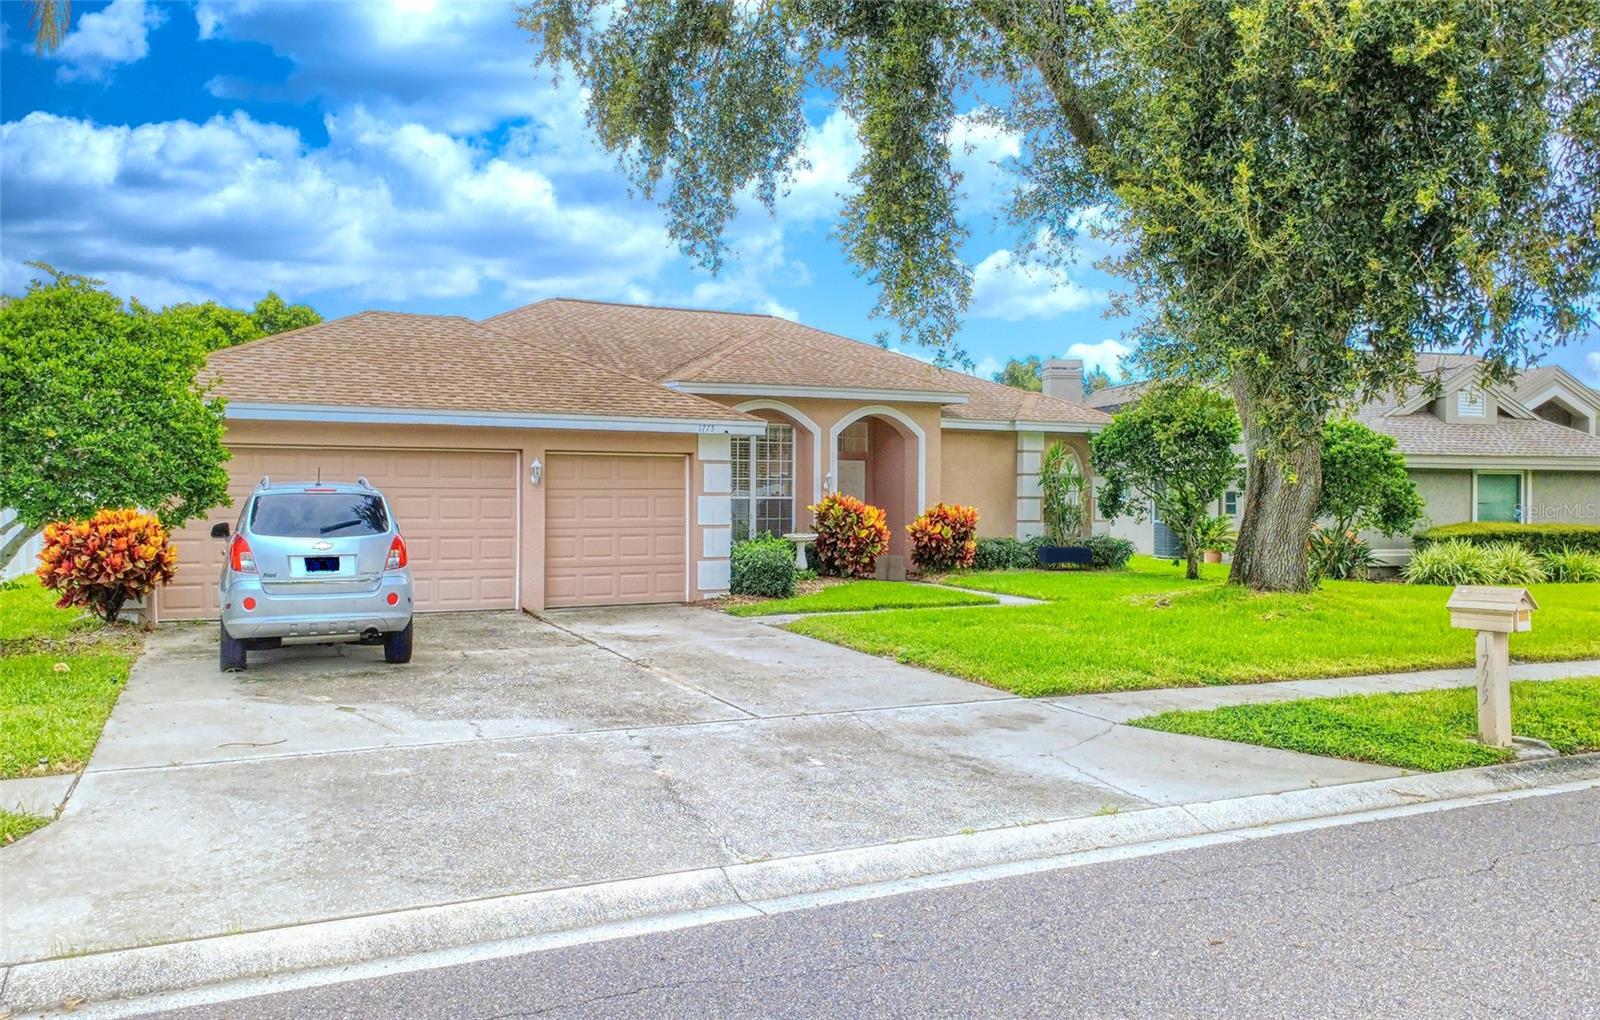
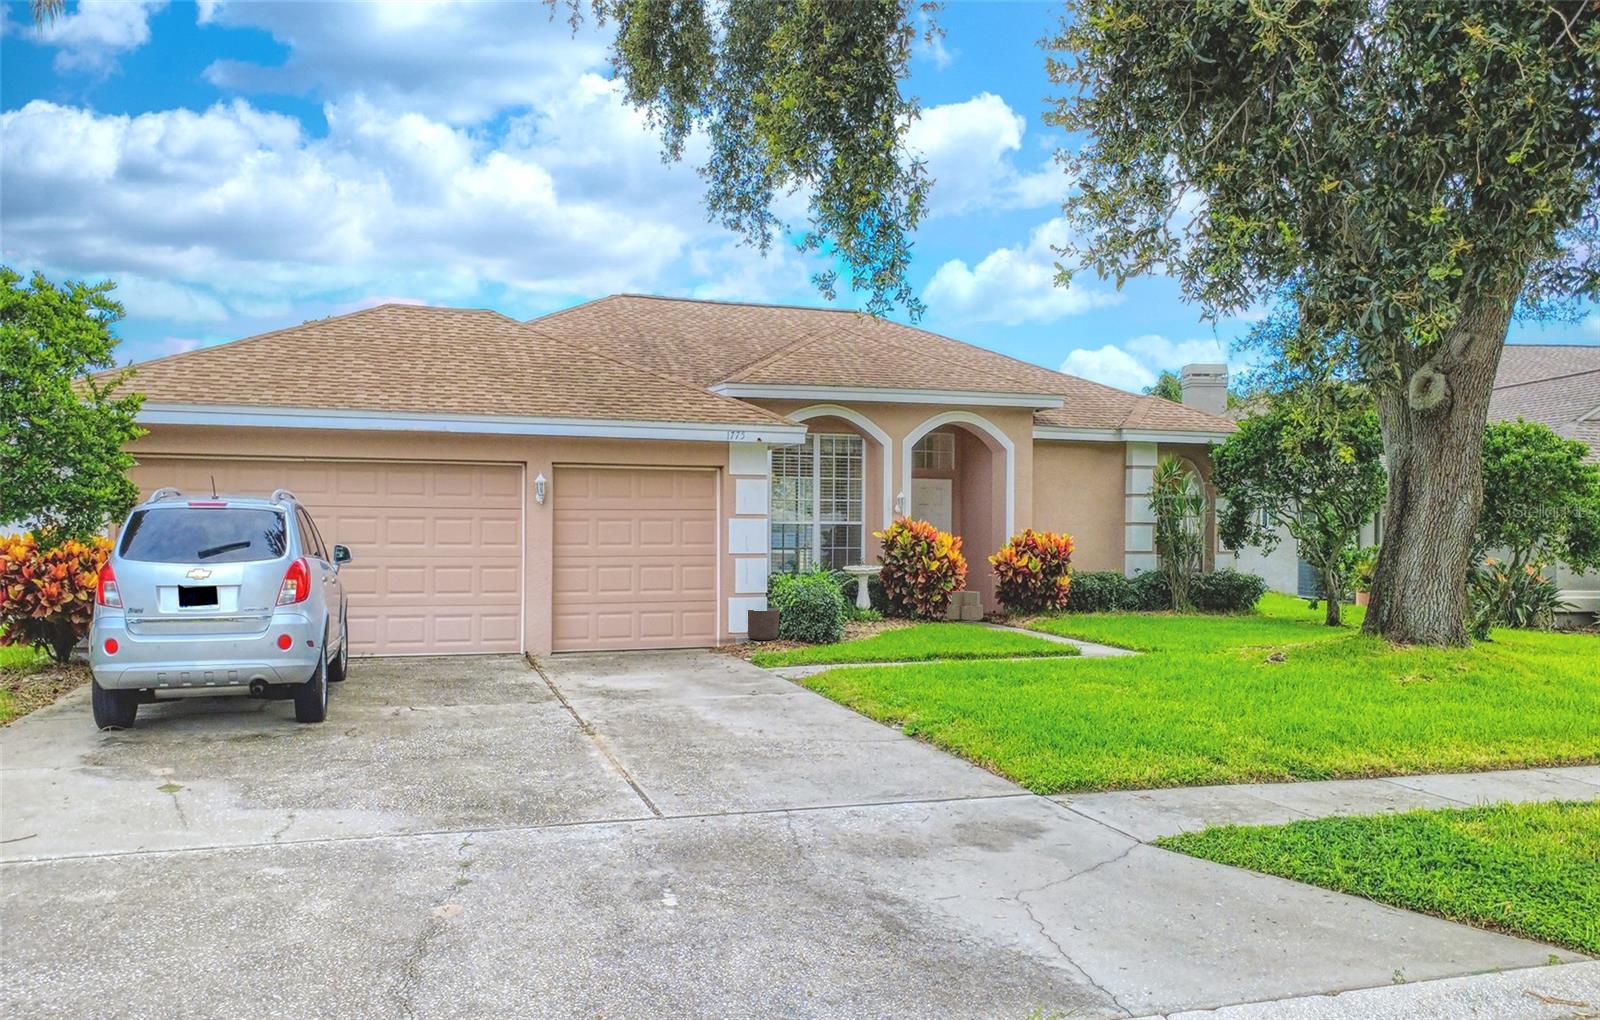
bench: present [1038,546,1092,570] -> none [1147,581,1212,610]
planter: none [715,571,744,598] -> present [748,608,779,640]

